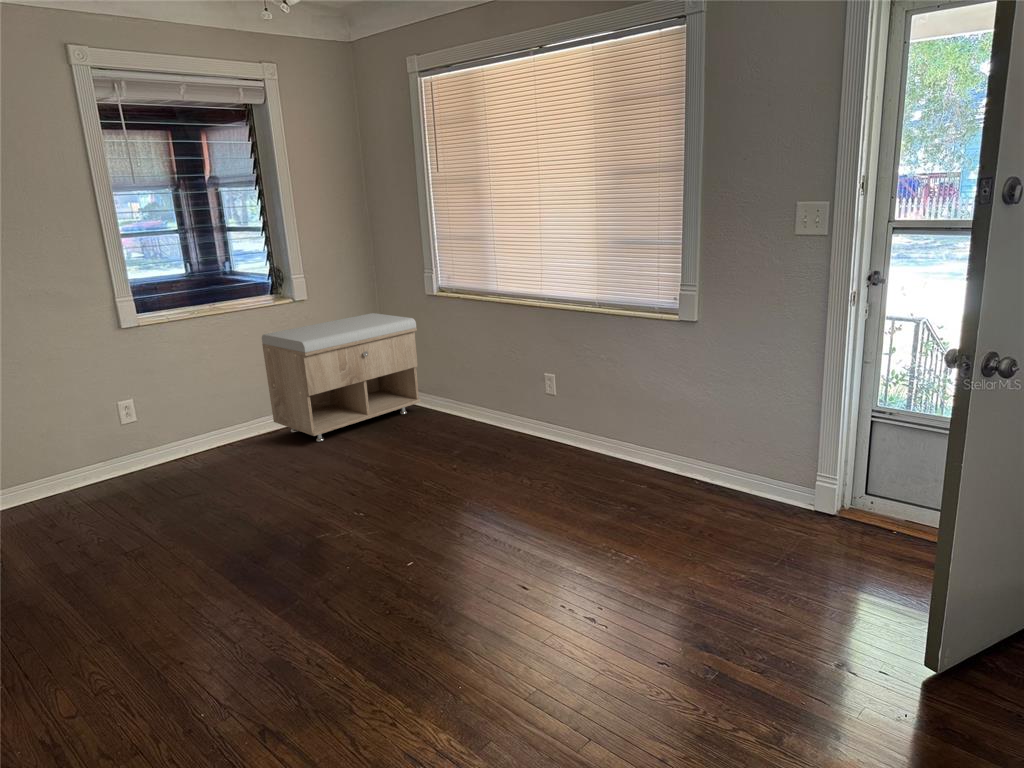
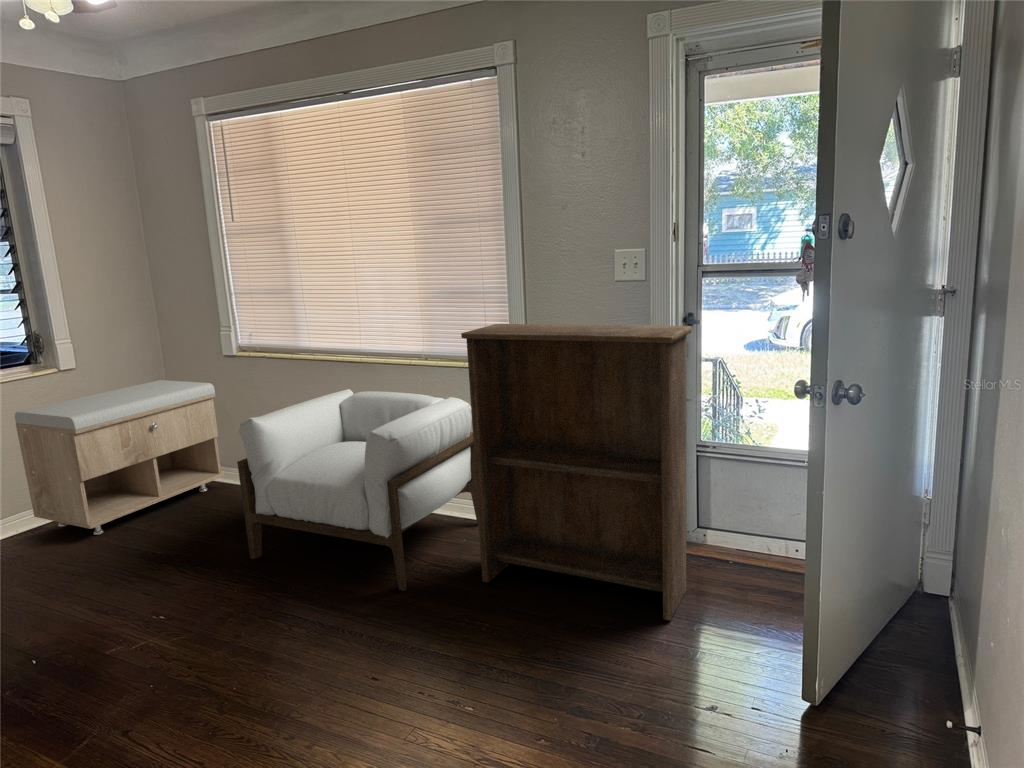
bookshelf: none [627,276,862,578] -> present [461,324,692,620]
armchair: none [428,331,648,518] -> present [237,389,479,591]

